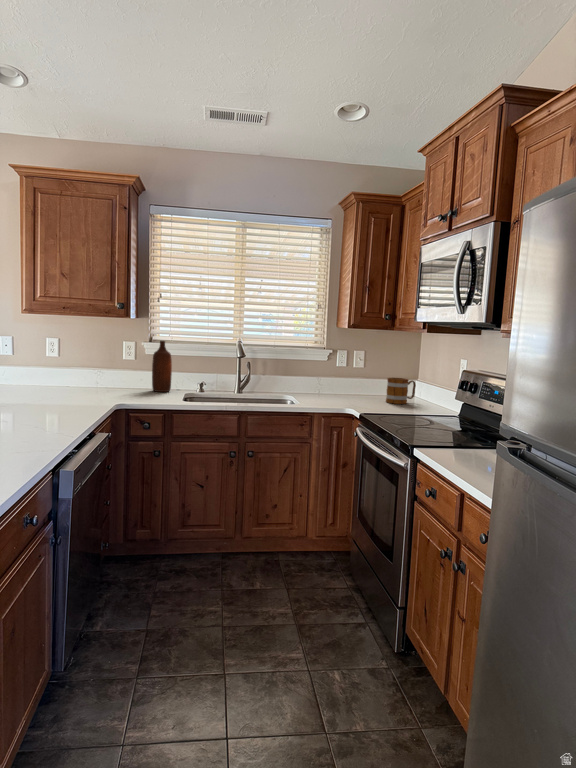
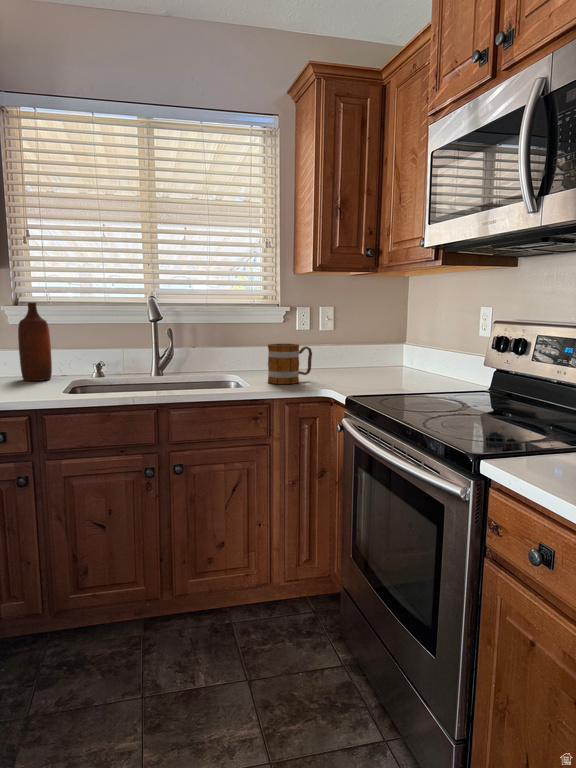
mug: present [386,378,416,404] -> present [268,344,312,384]

